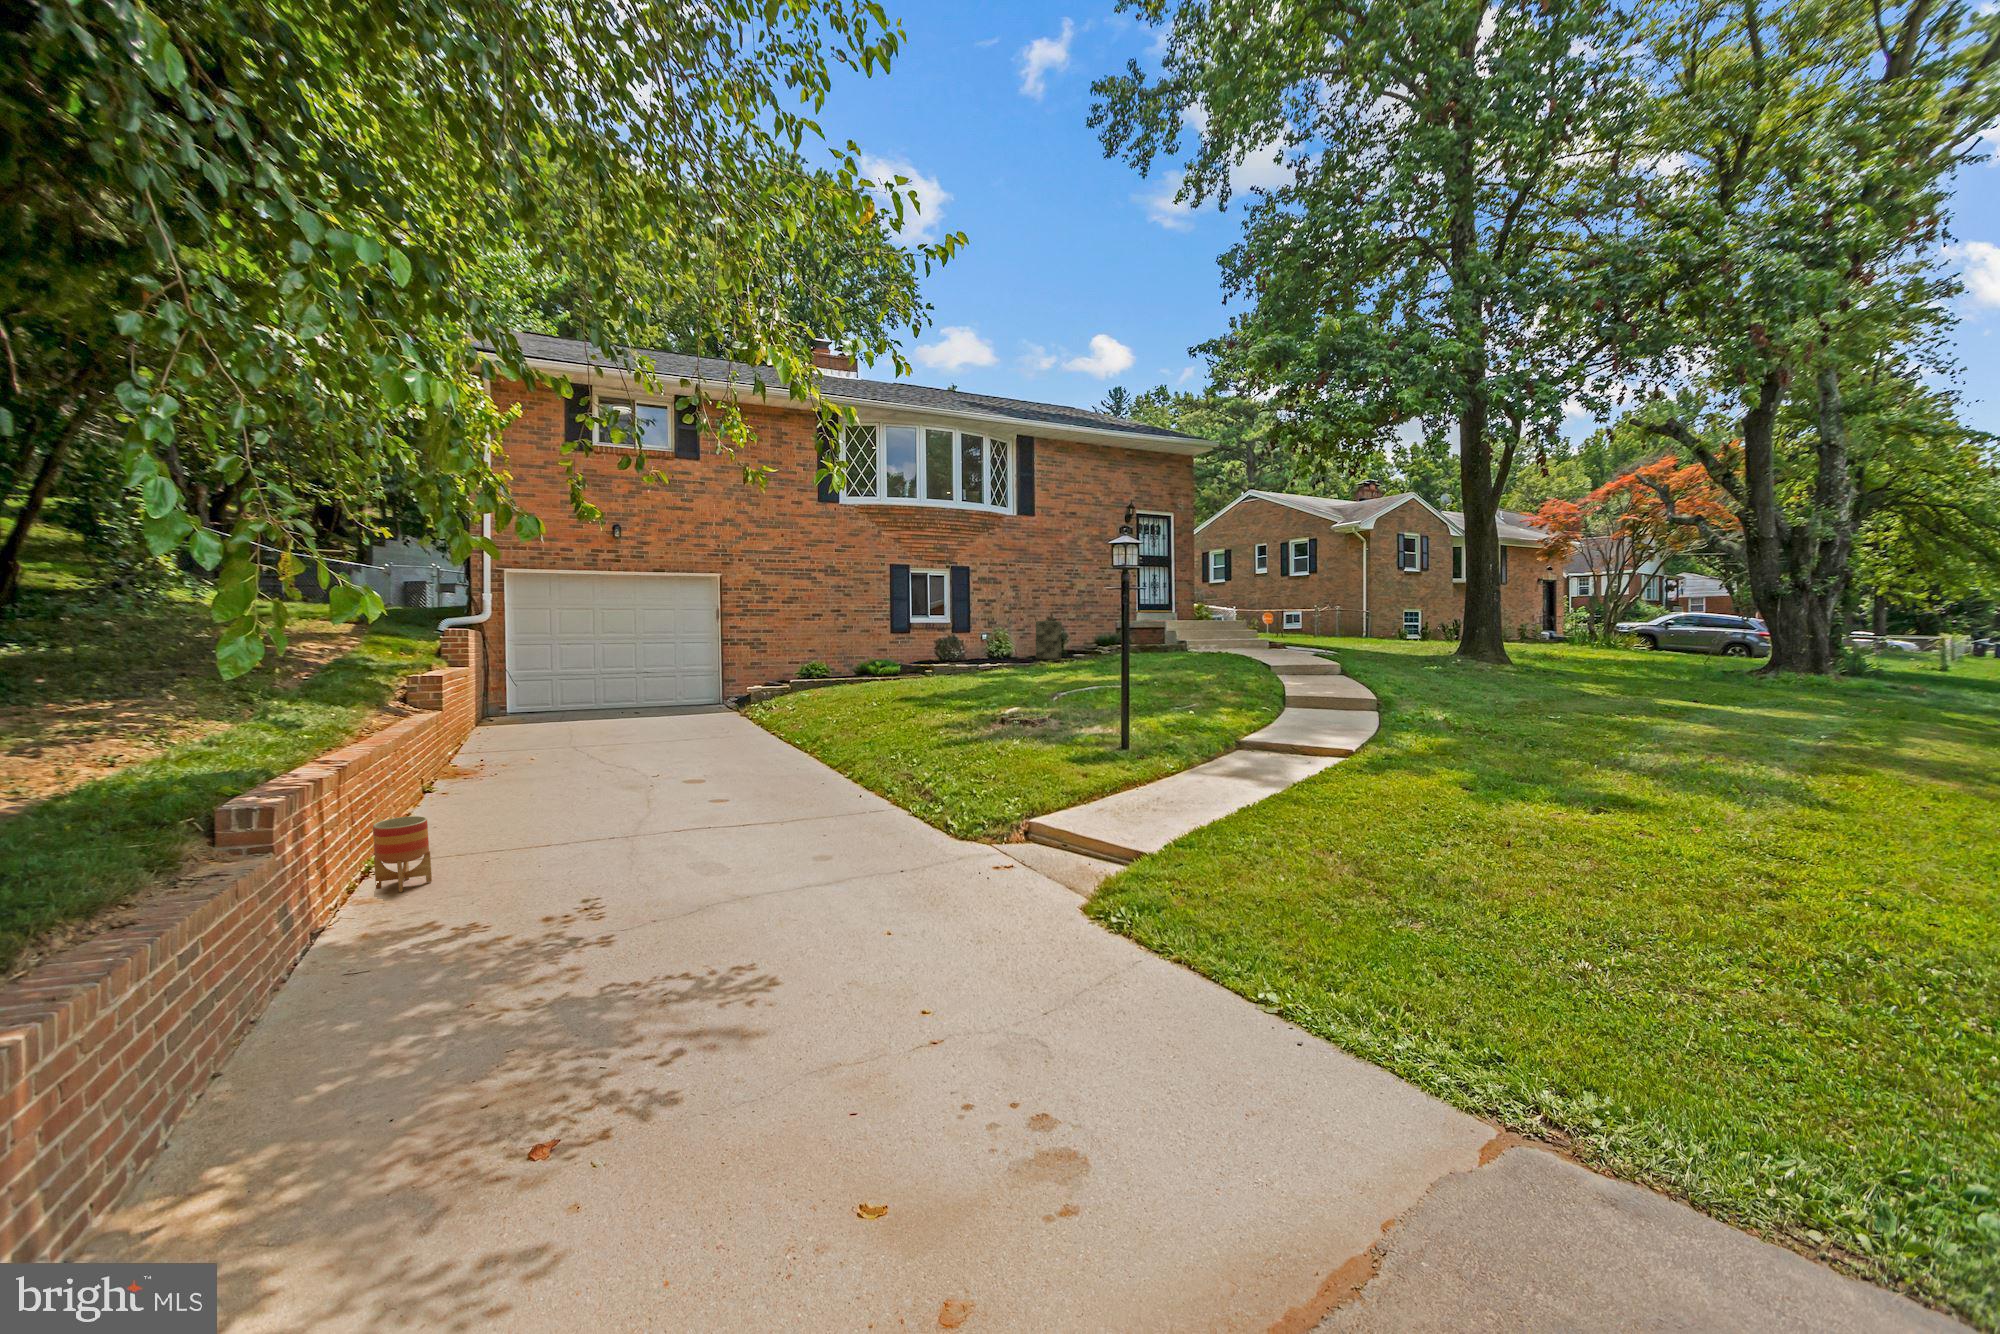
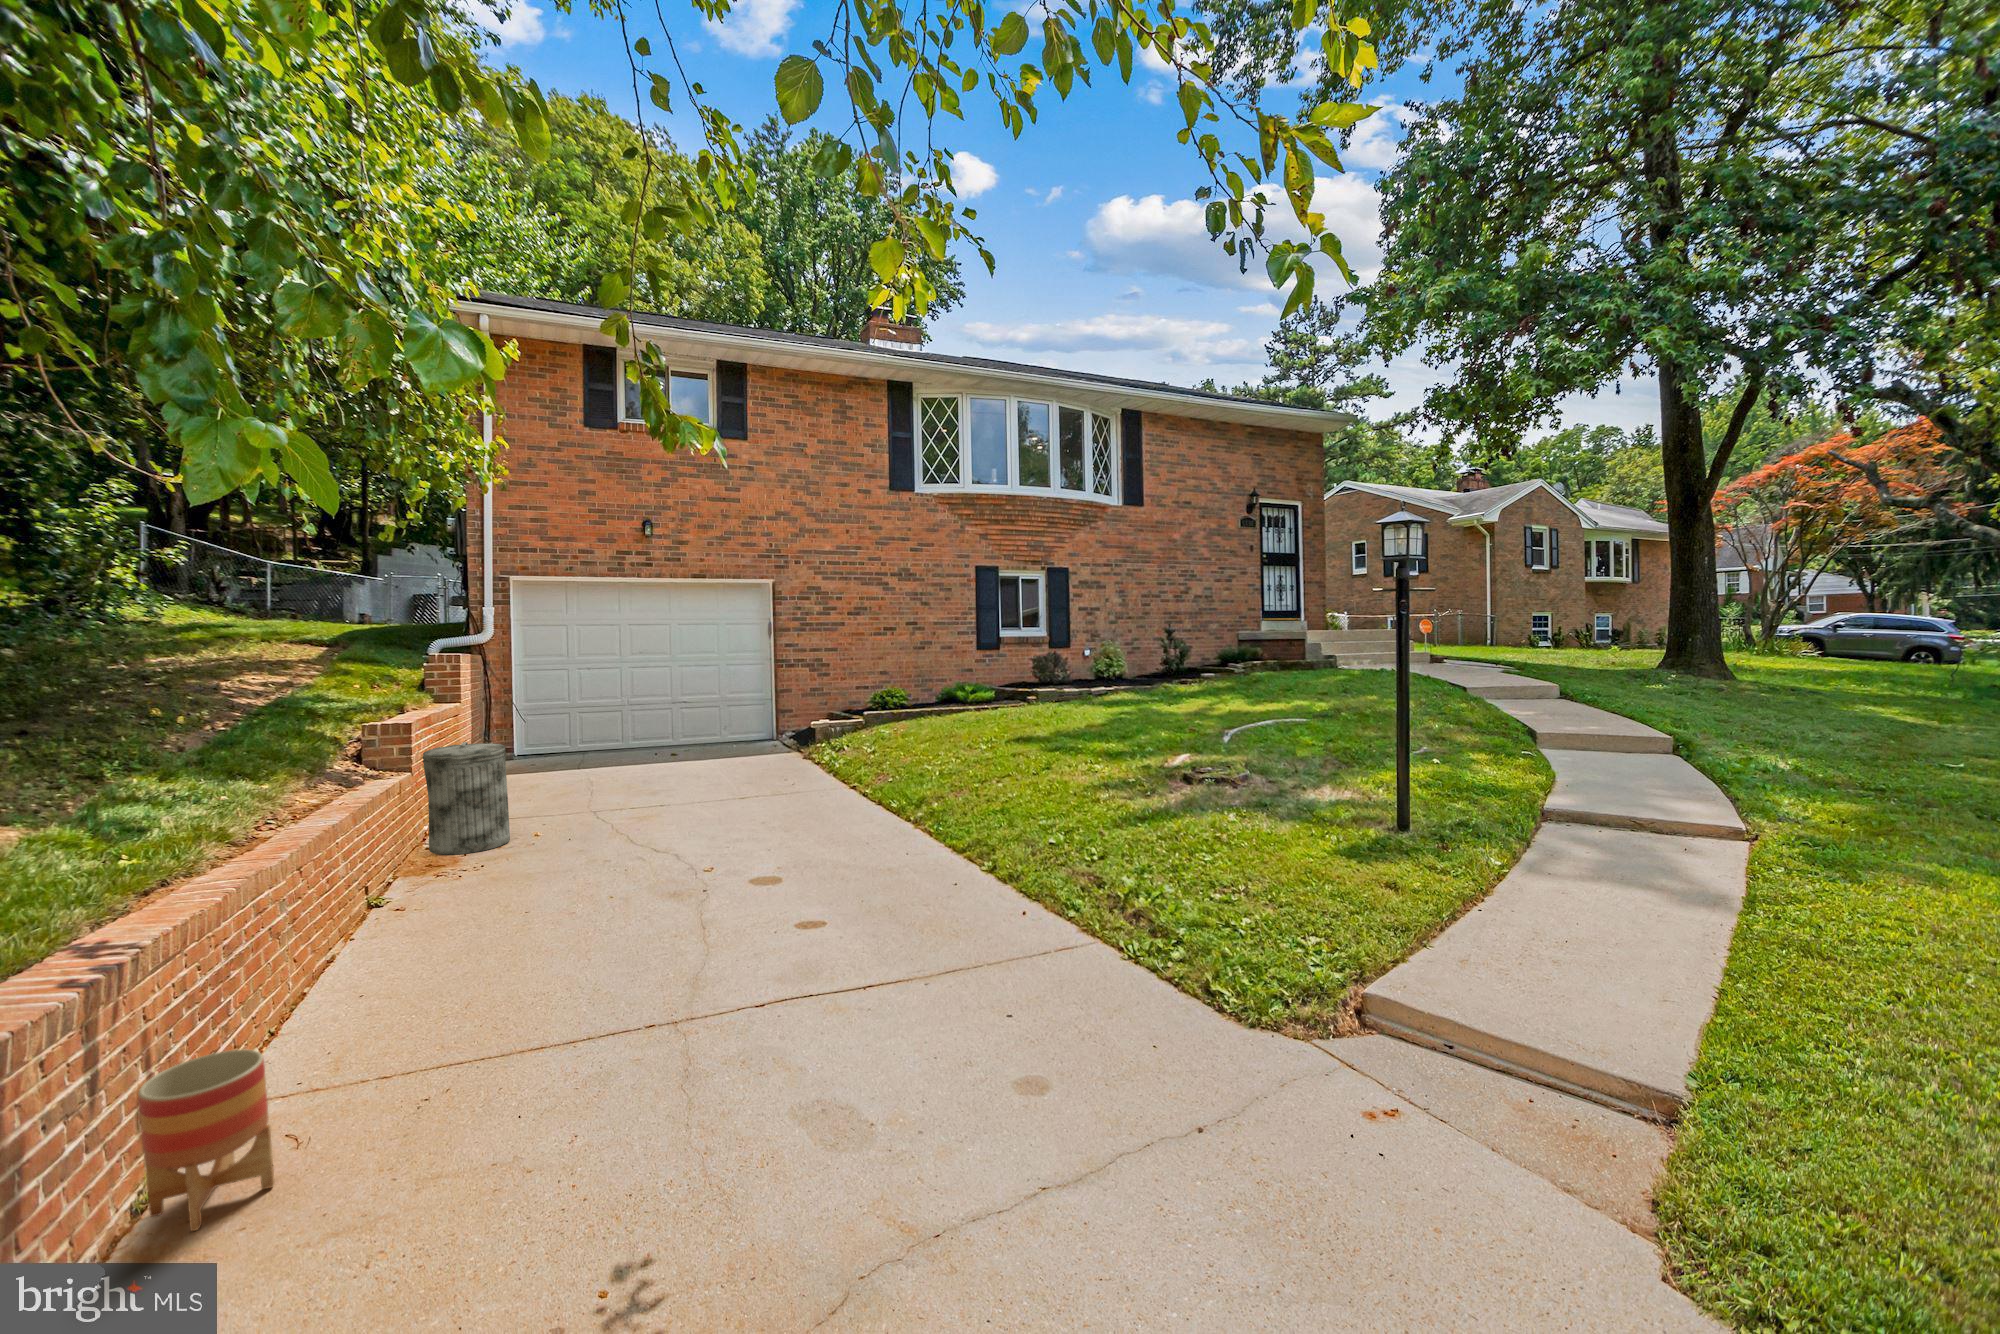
trash can: present [1036,619,1062,659] -> present [423,742,510,855]

